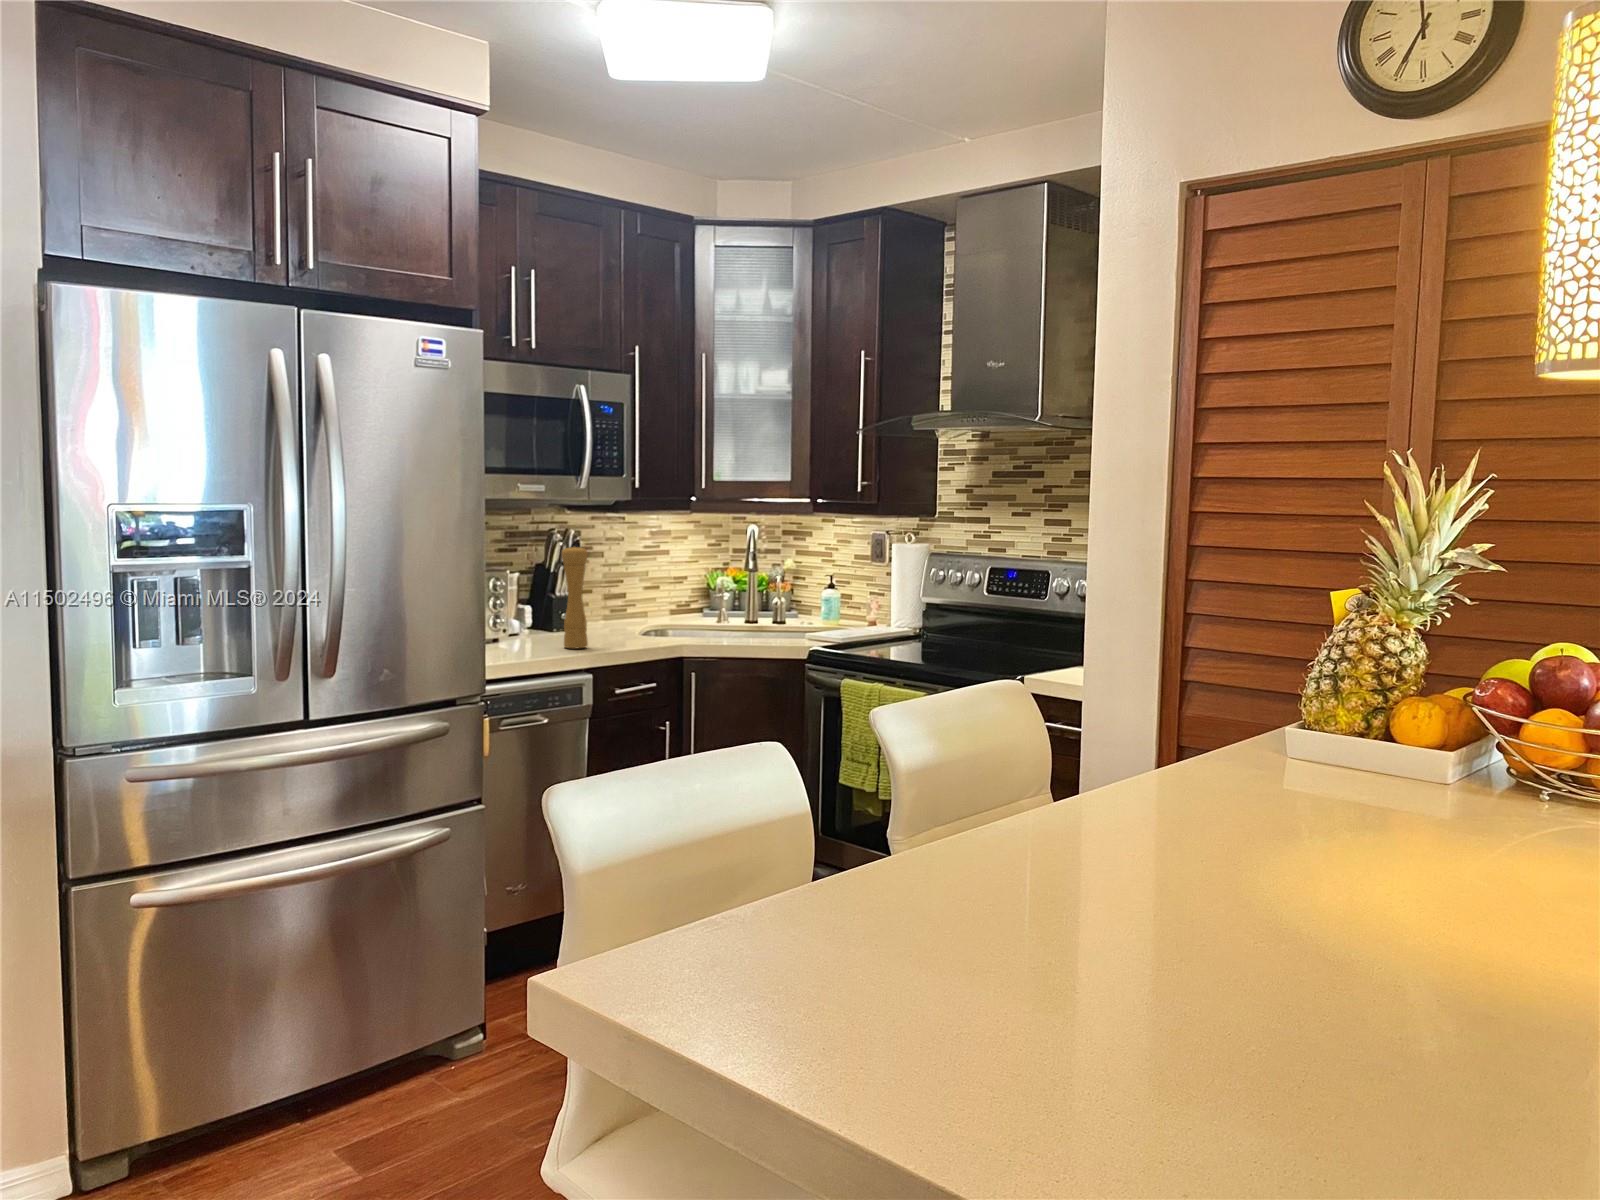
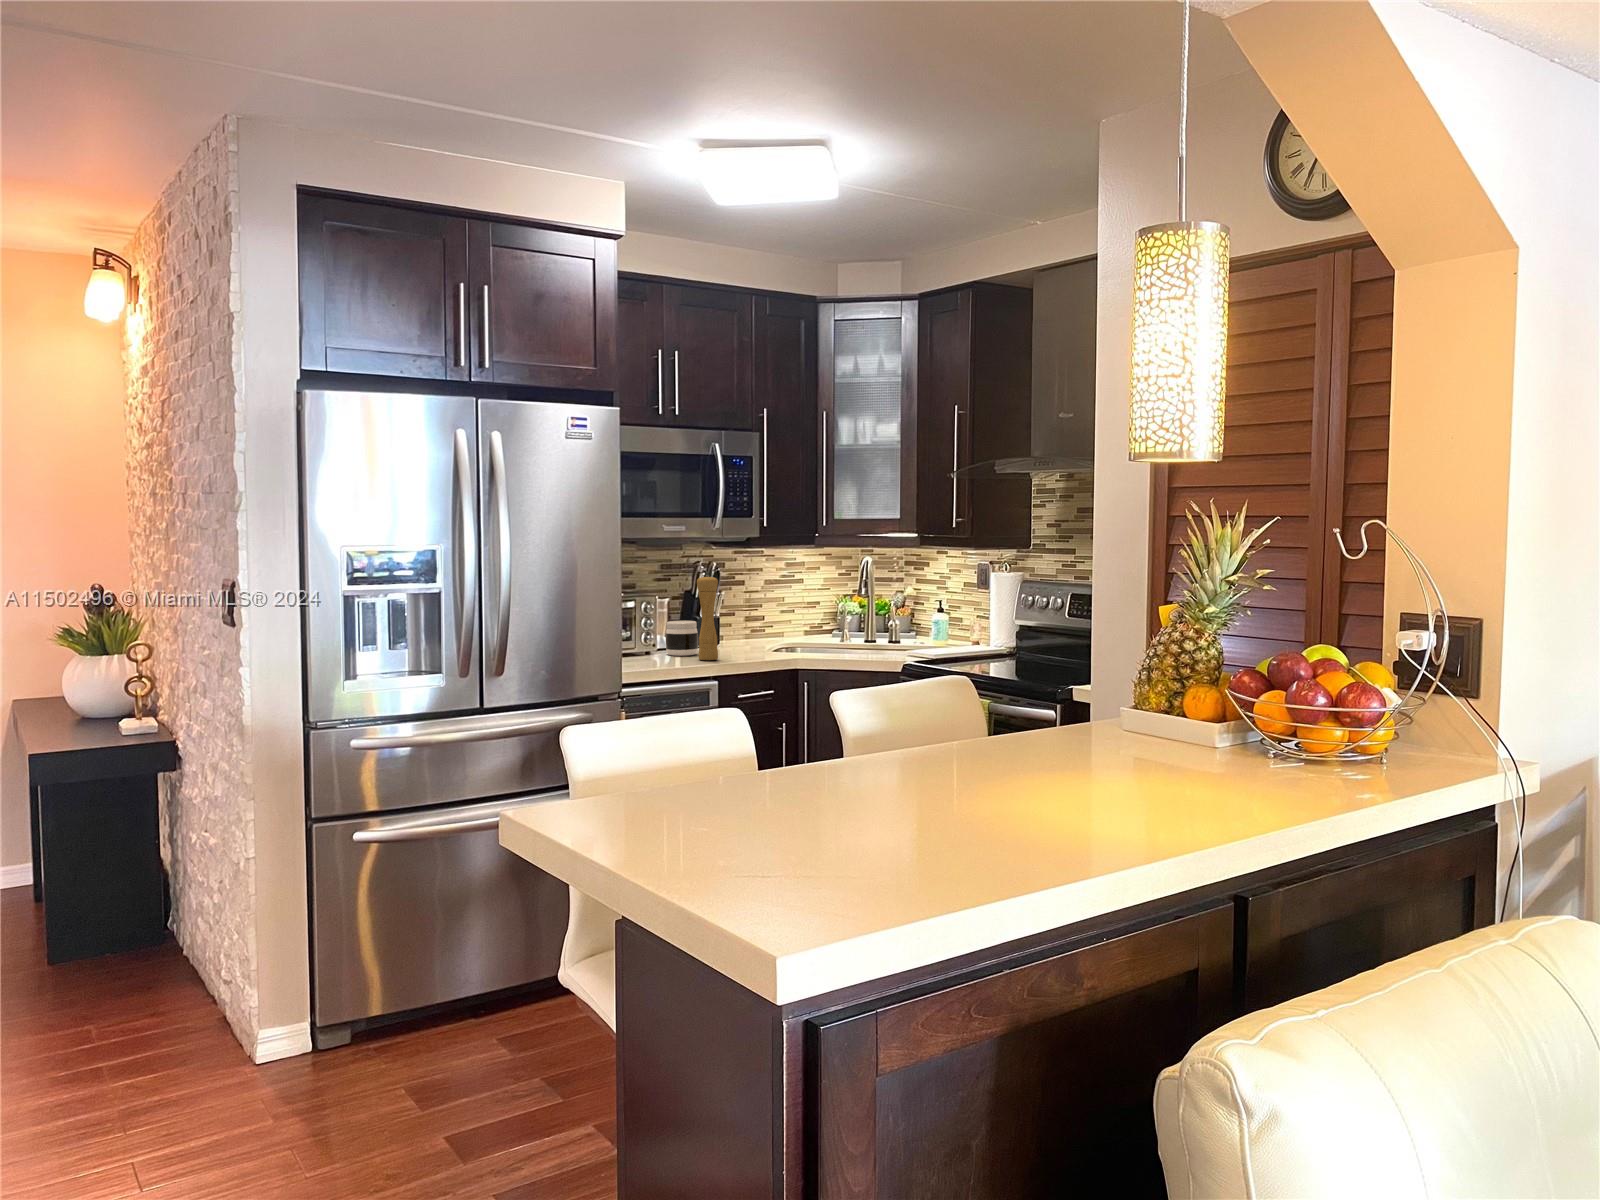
jar: none [519,600,560,643] -> present [666,621,698,656]

